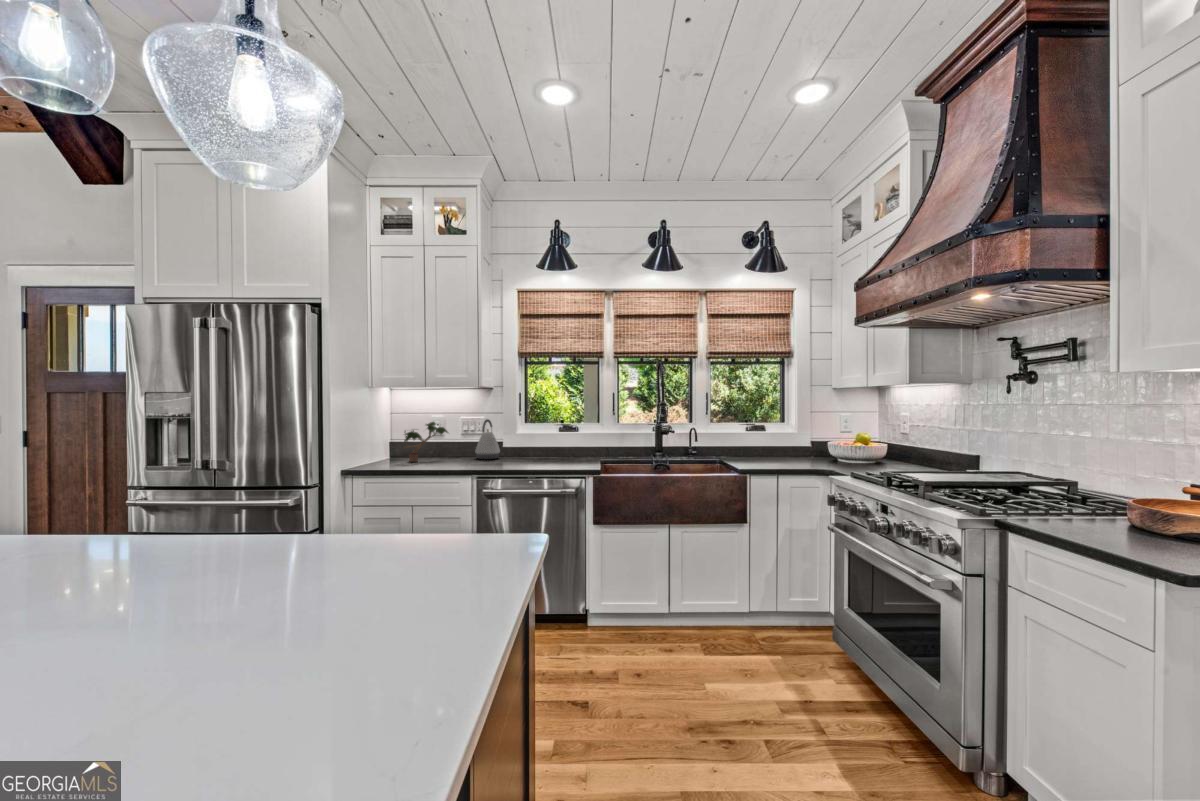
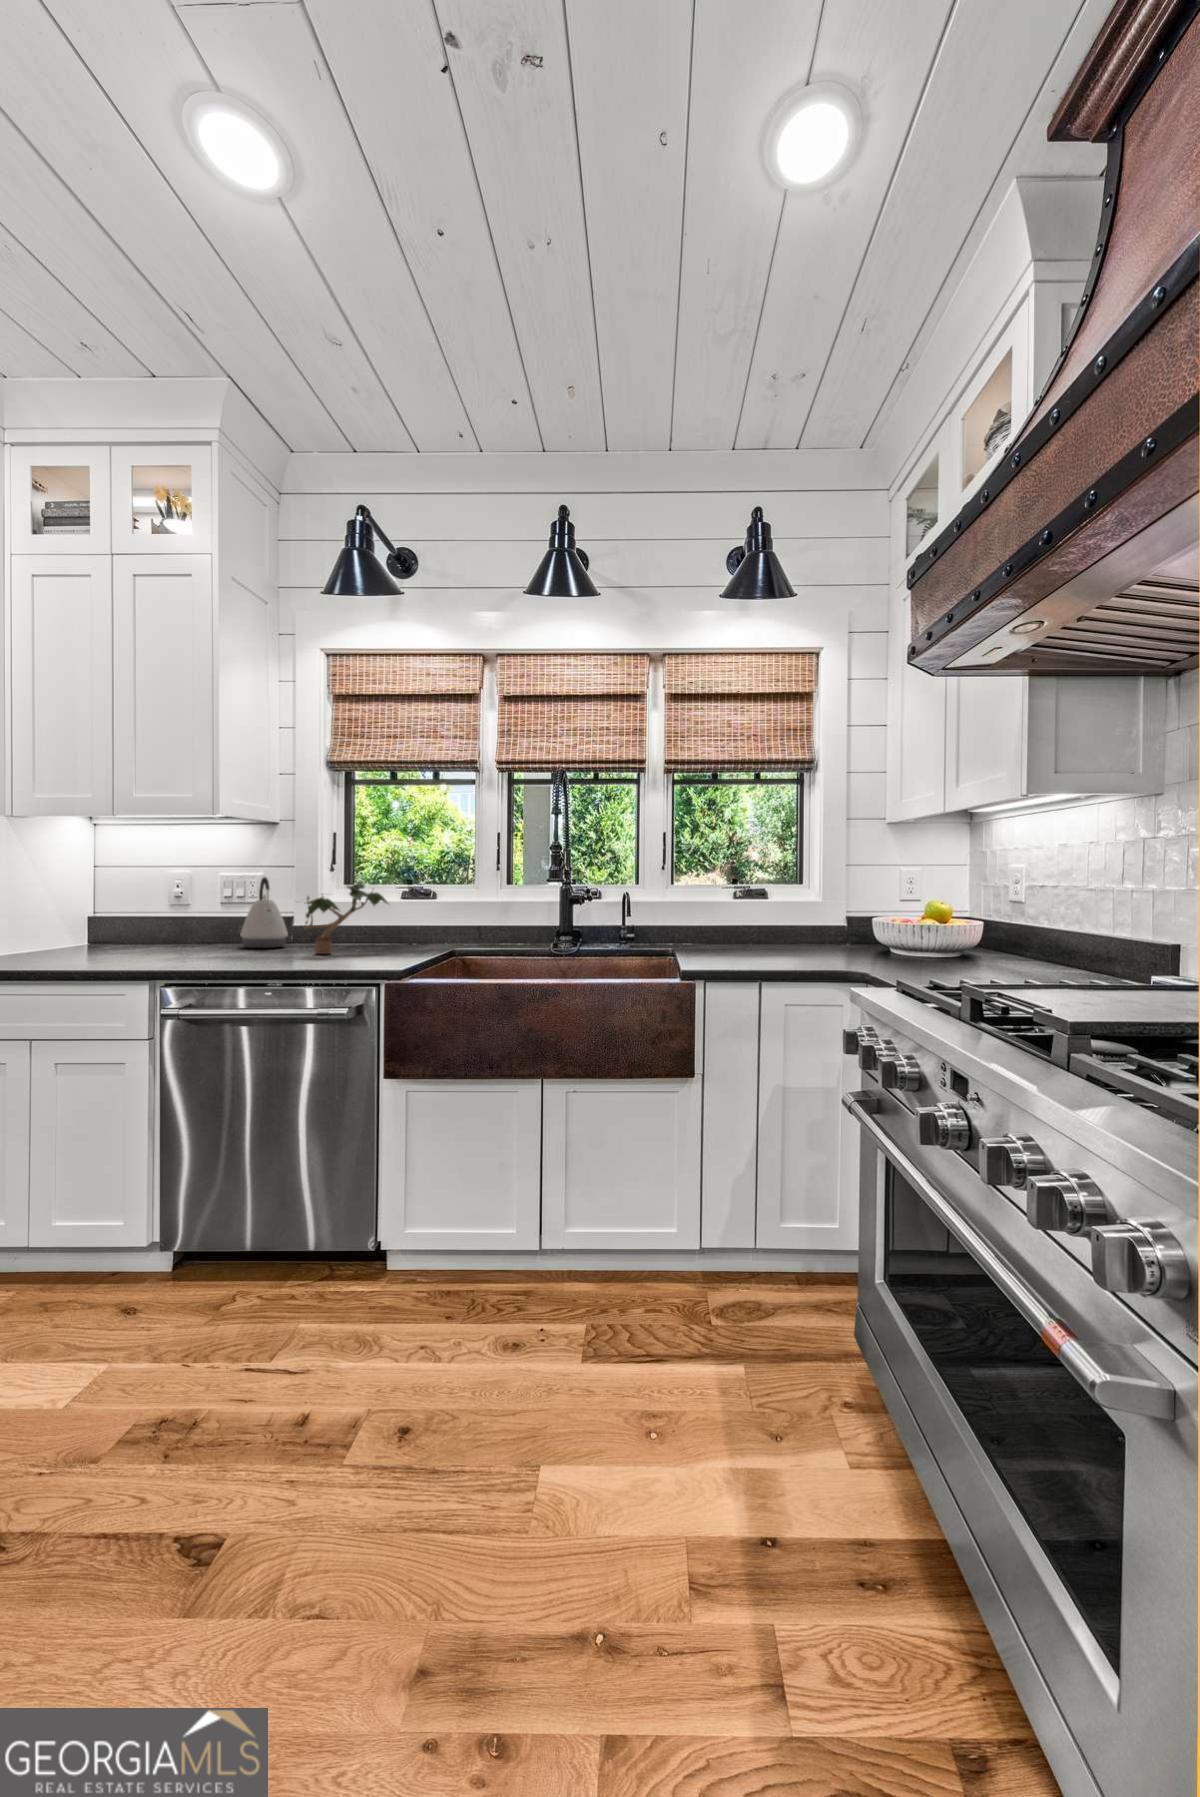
potted plant: present [403,422,448,462] -> present [303,883,387,954]

